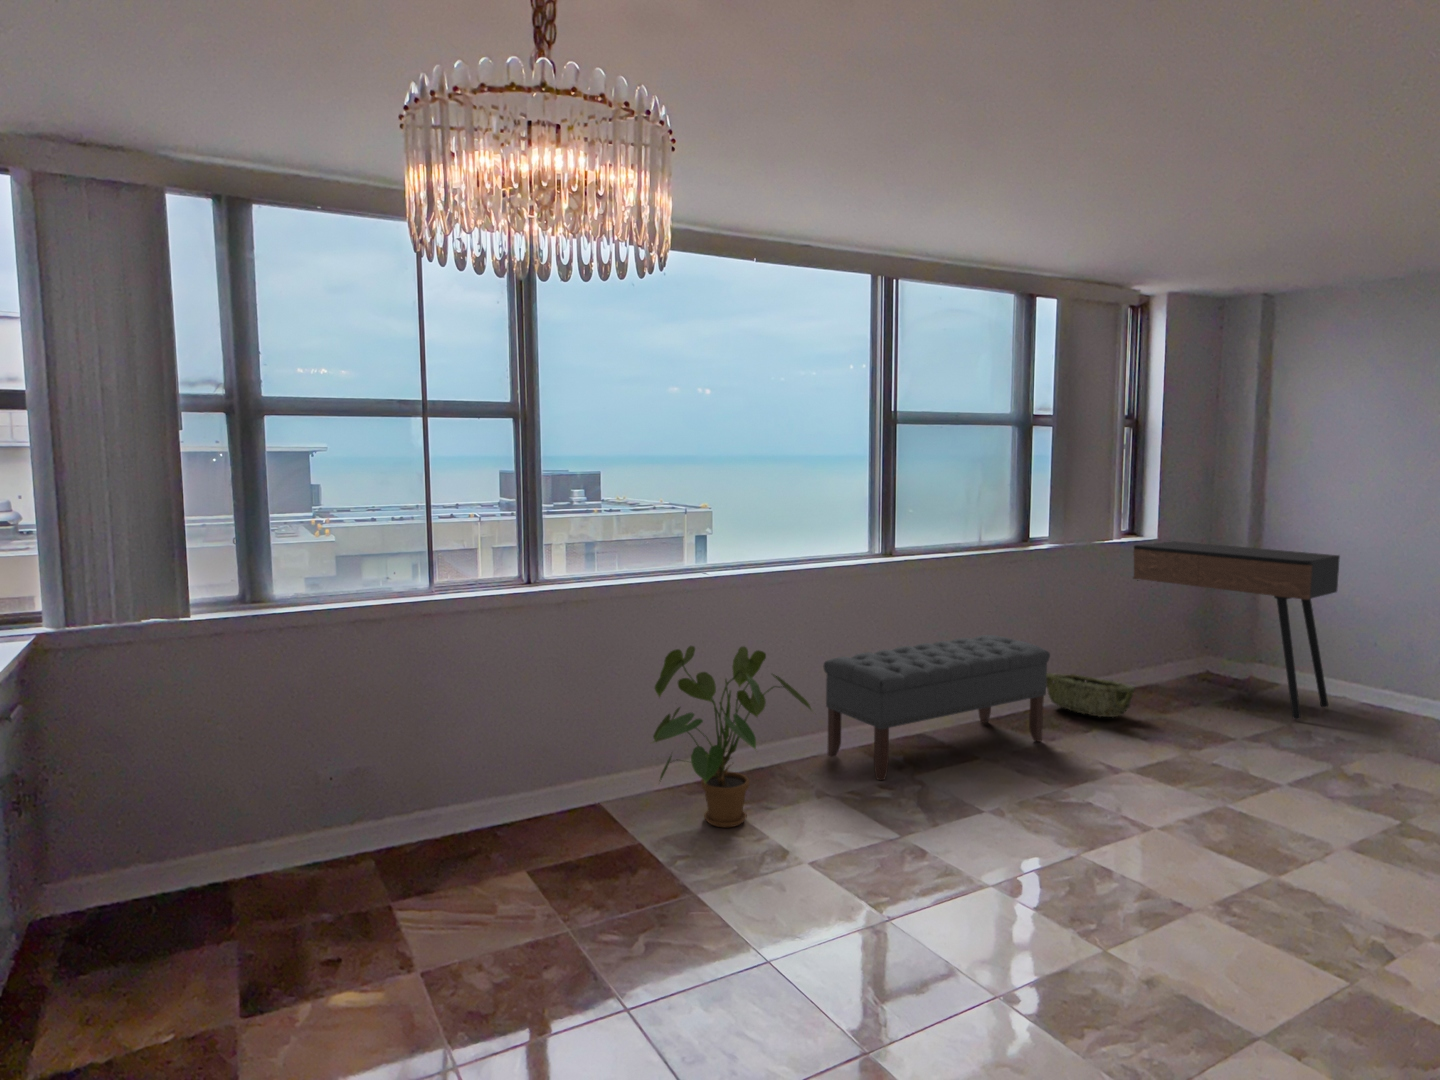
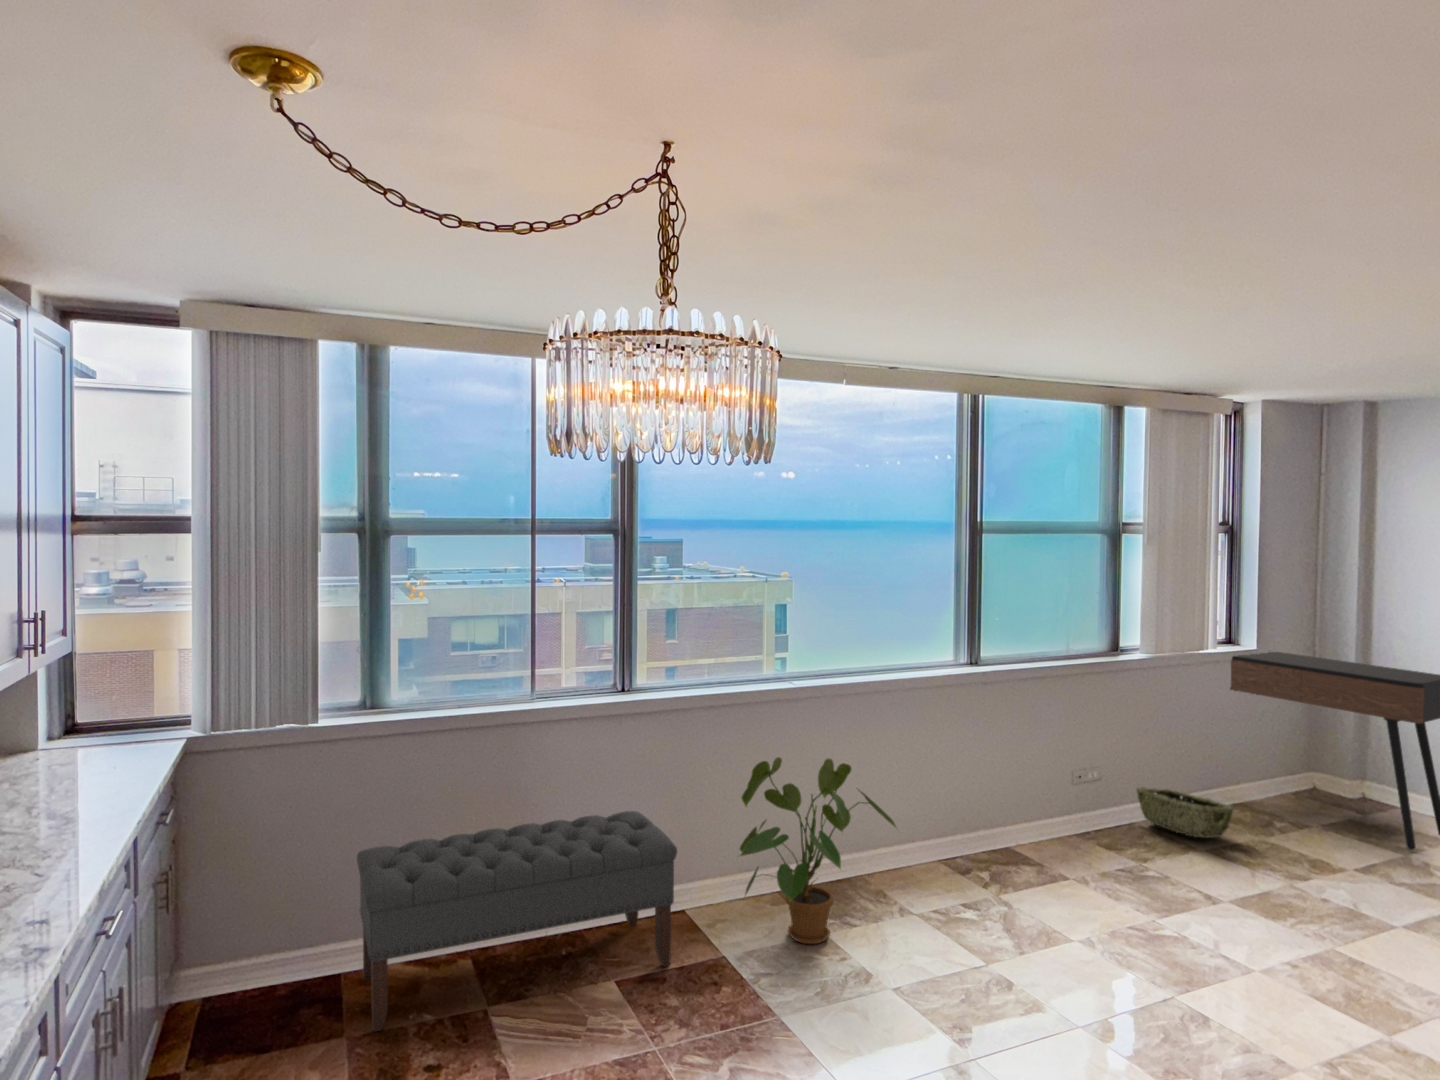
bench: present [823,635,1050,780] -> present [357,811,677,1032]

